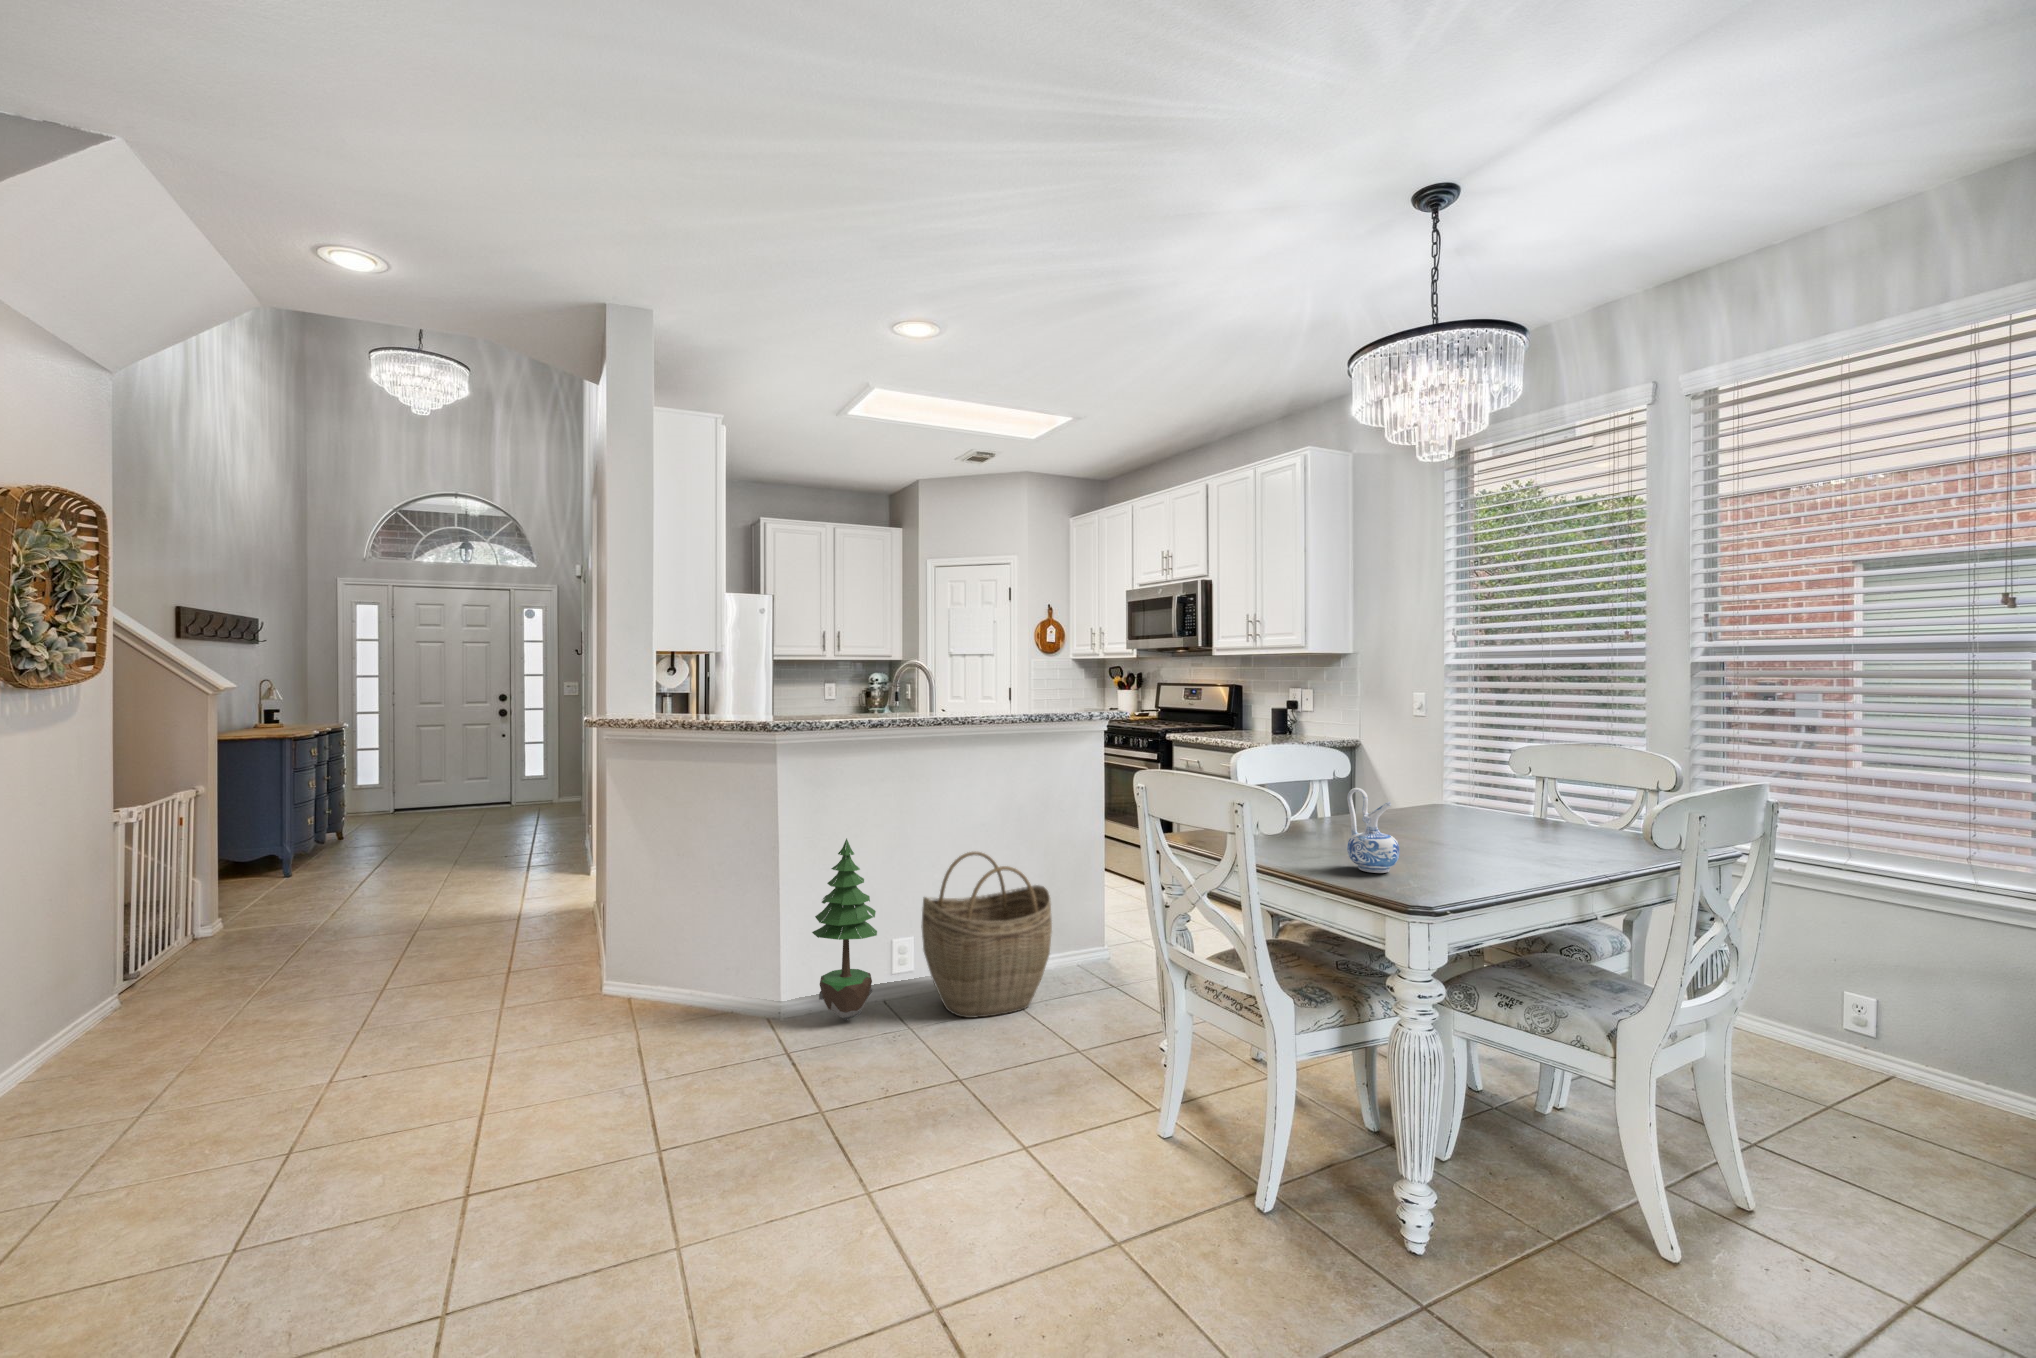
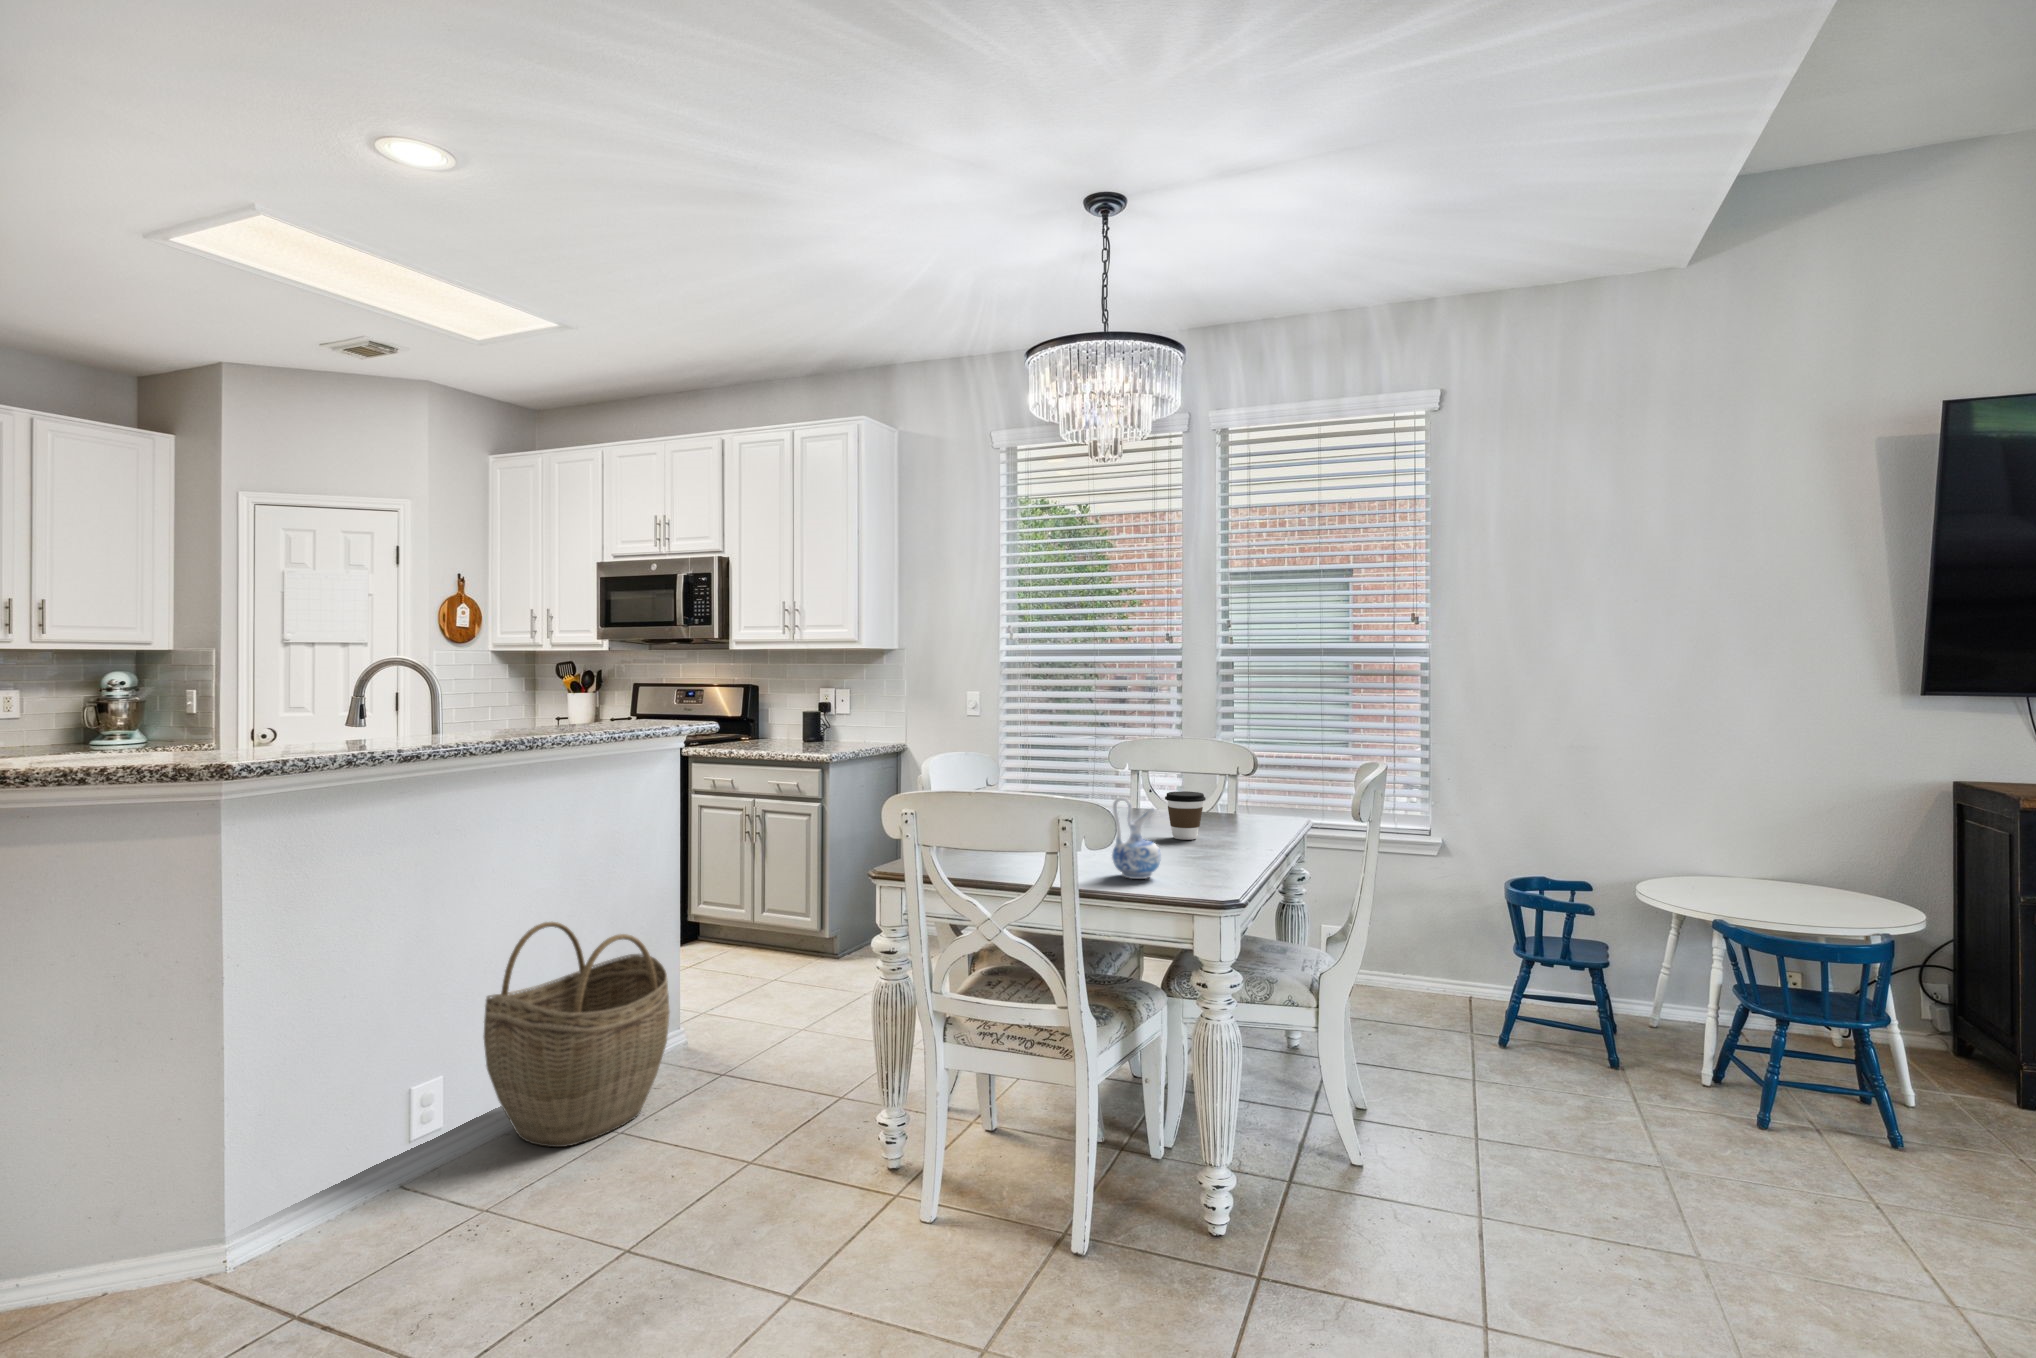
coffee cup: none [1485,794,1534,846] -> present [1165,791,1206,840]
potted tree: present [812,839,877,1020] -> none [329,928,440,1198]

